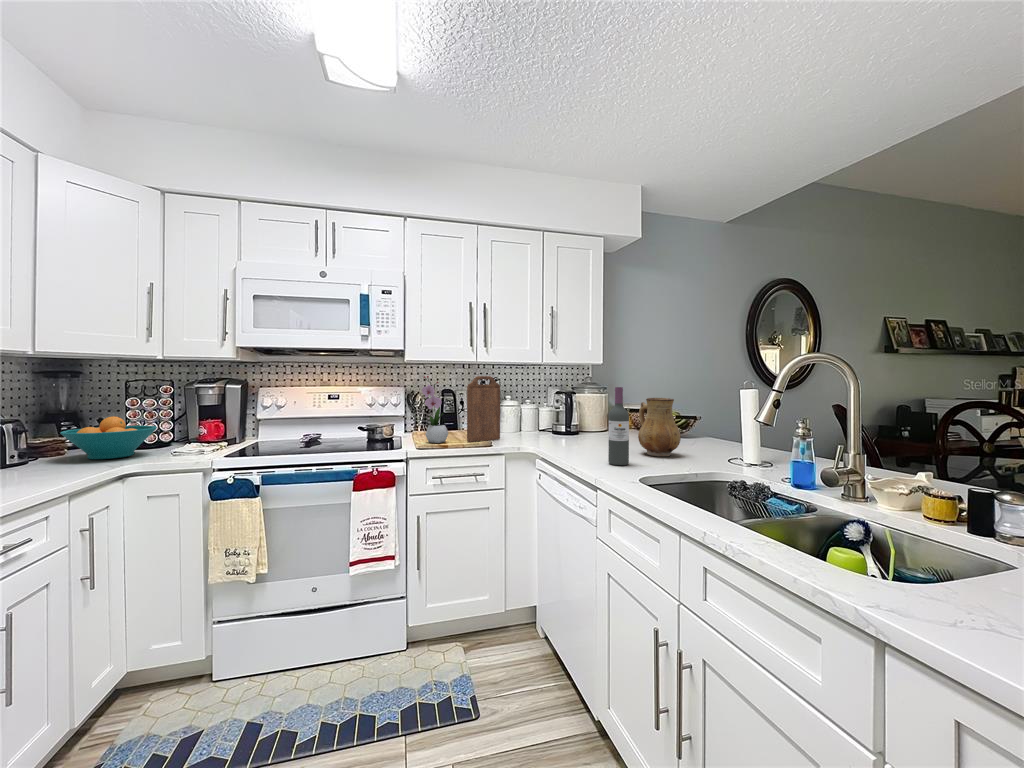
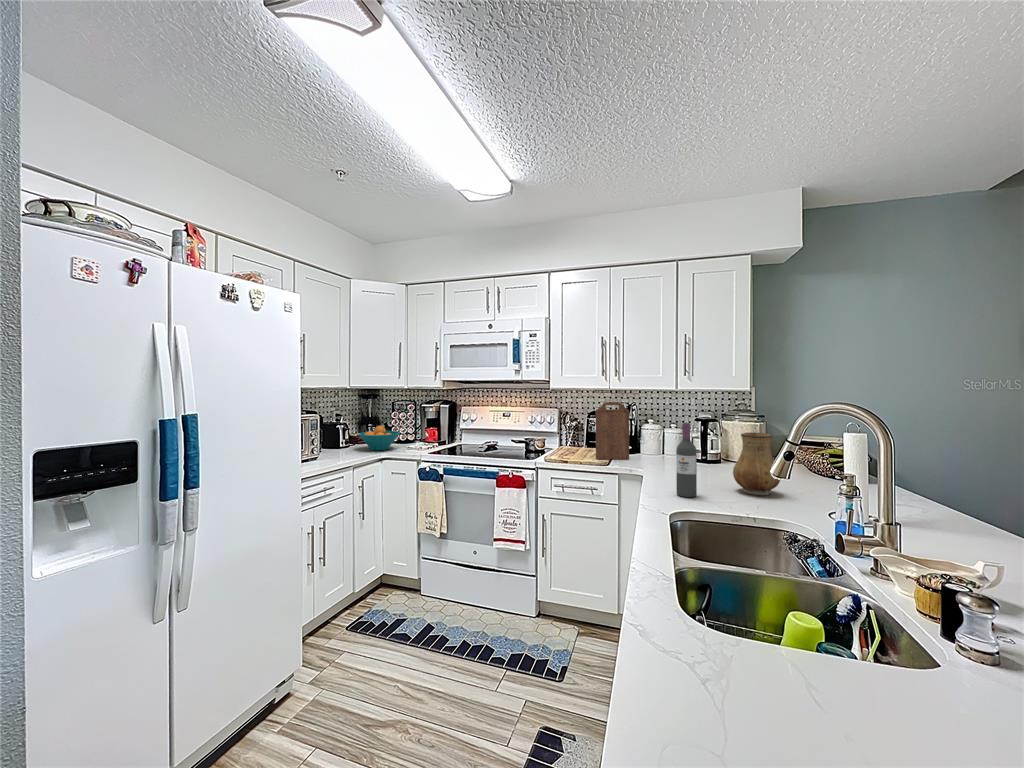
flower arrangement: present [422,376,450,443] -> none [558,402,584,458]

